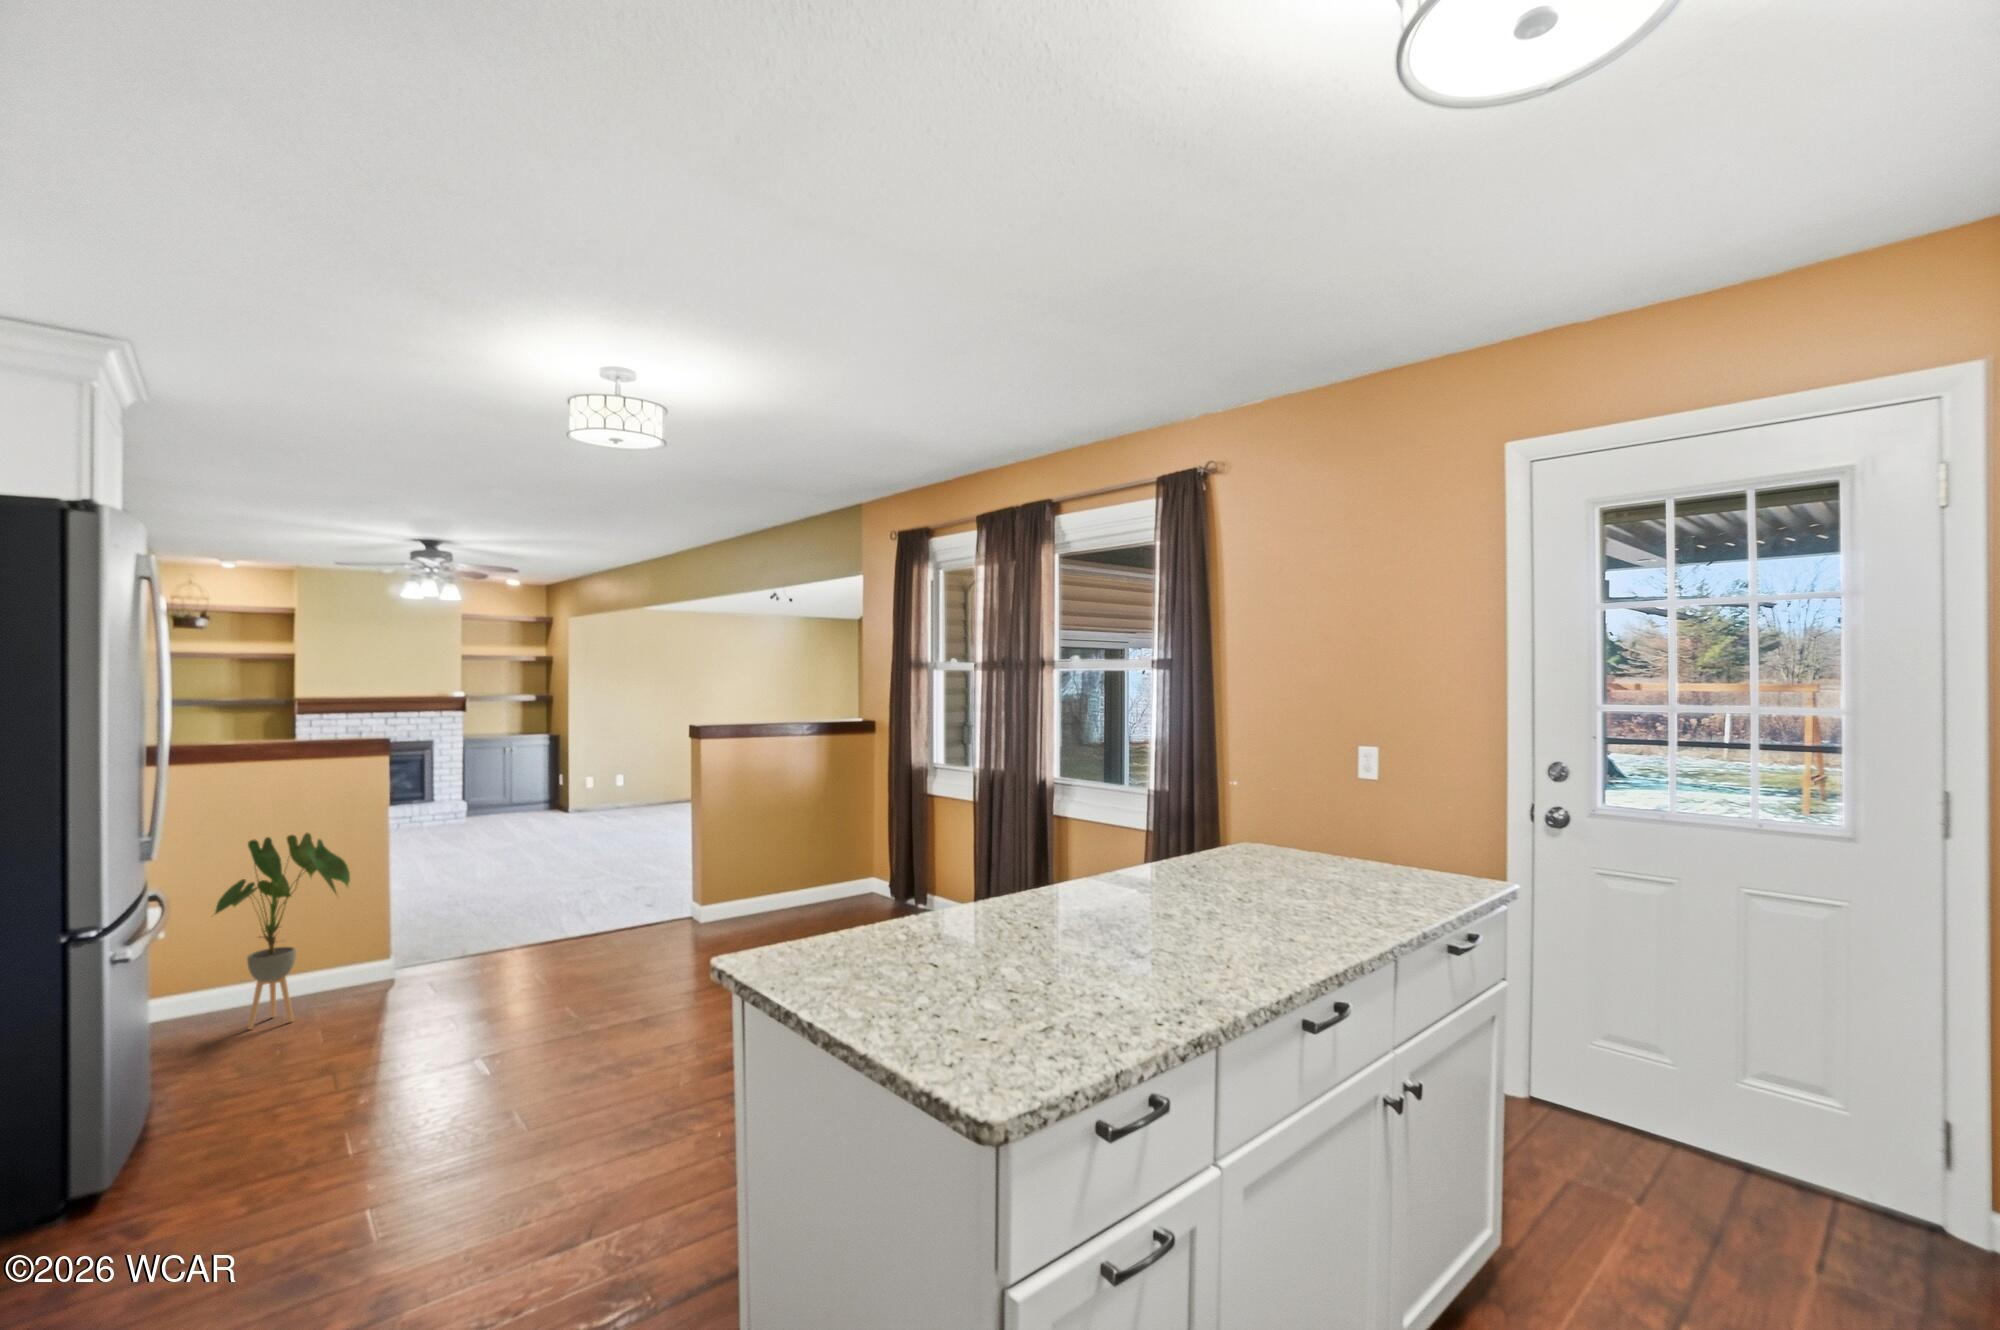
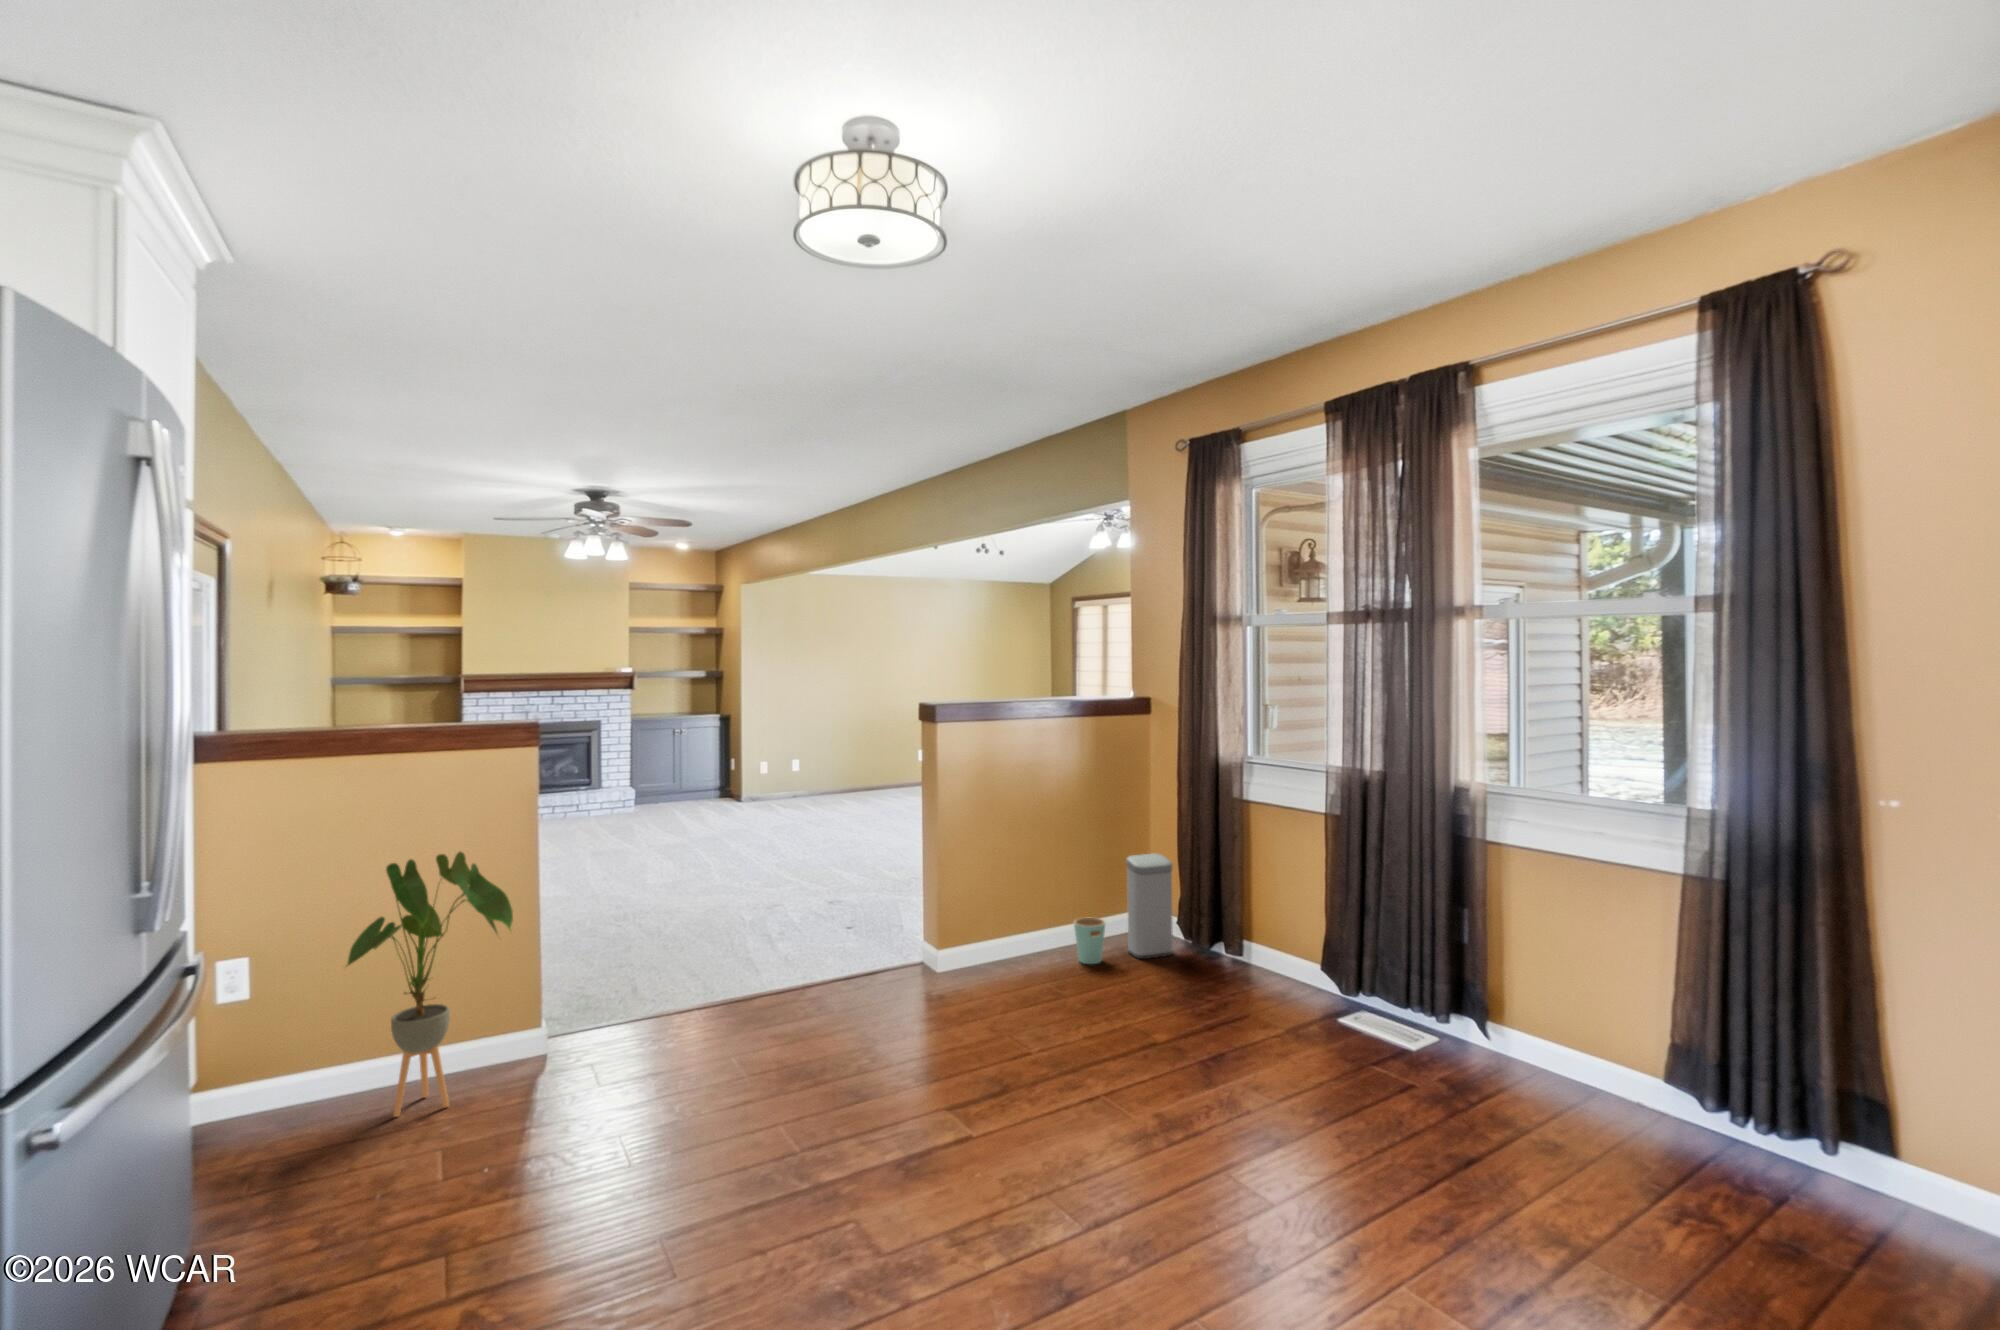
trash can: none [808,835,884,917] -> present [1074,854,1173,964]

